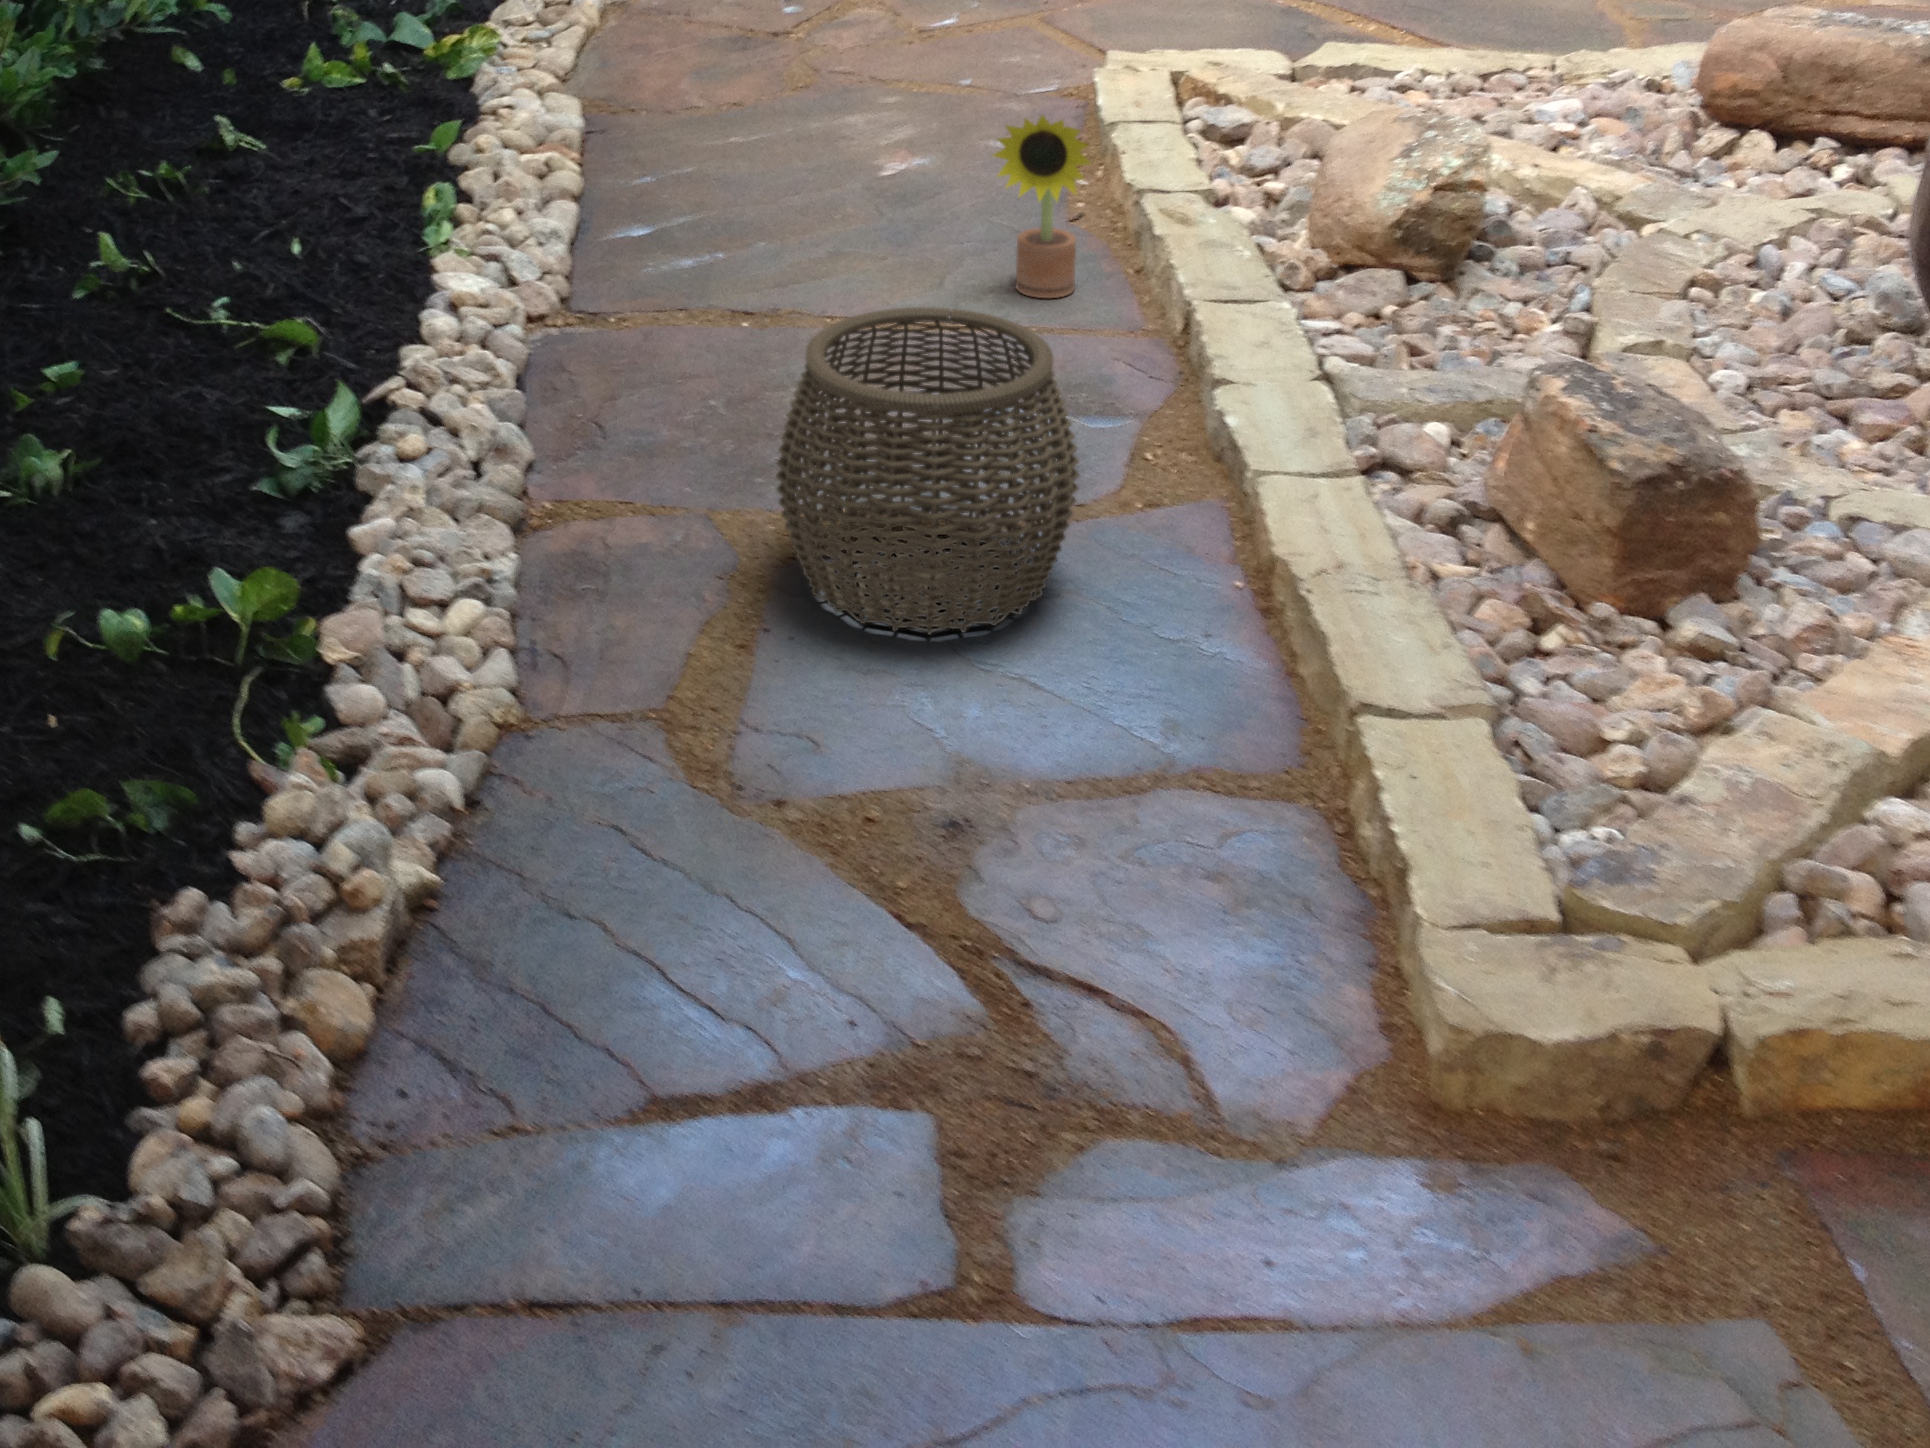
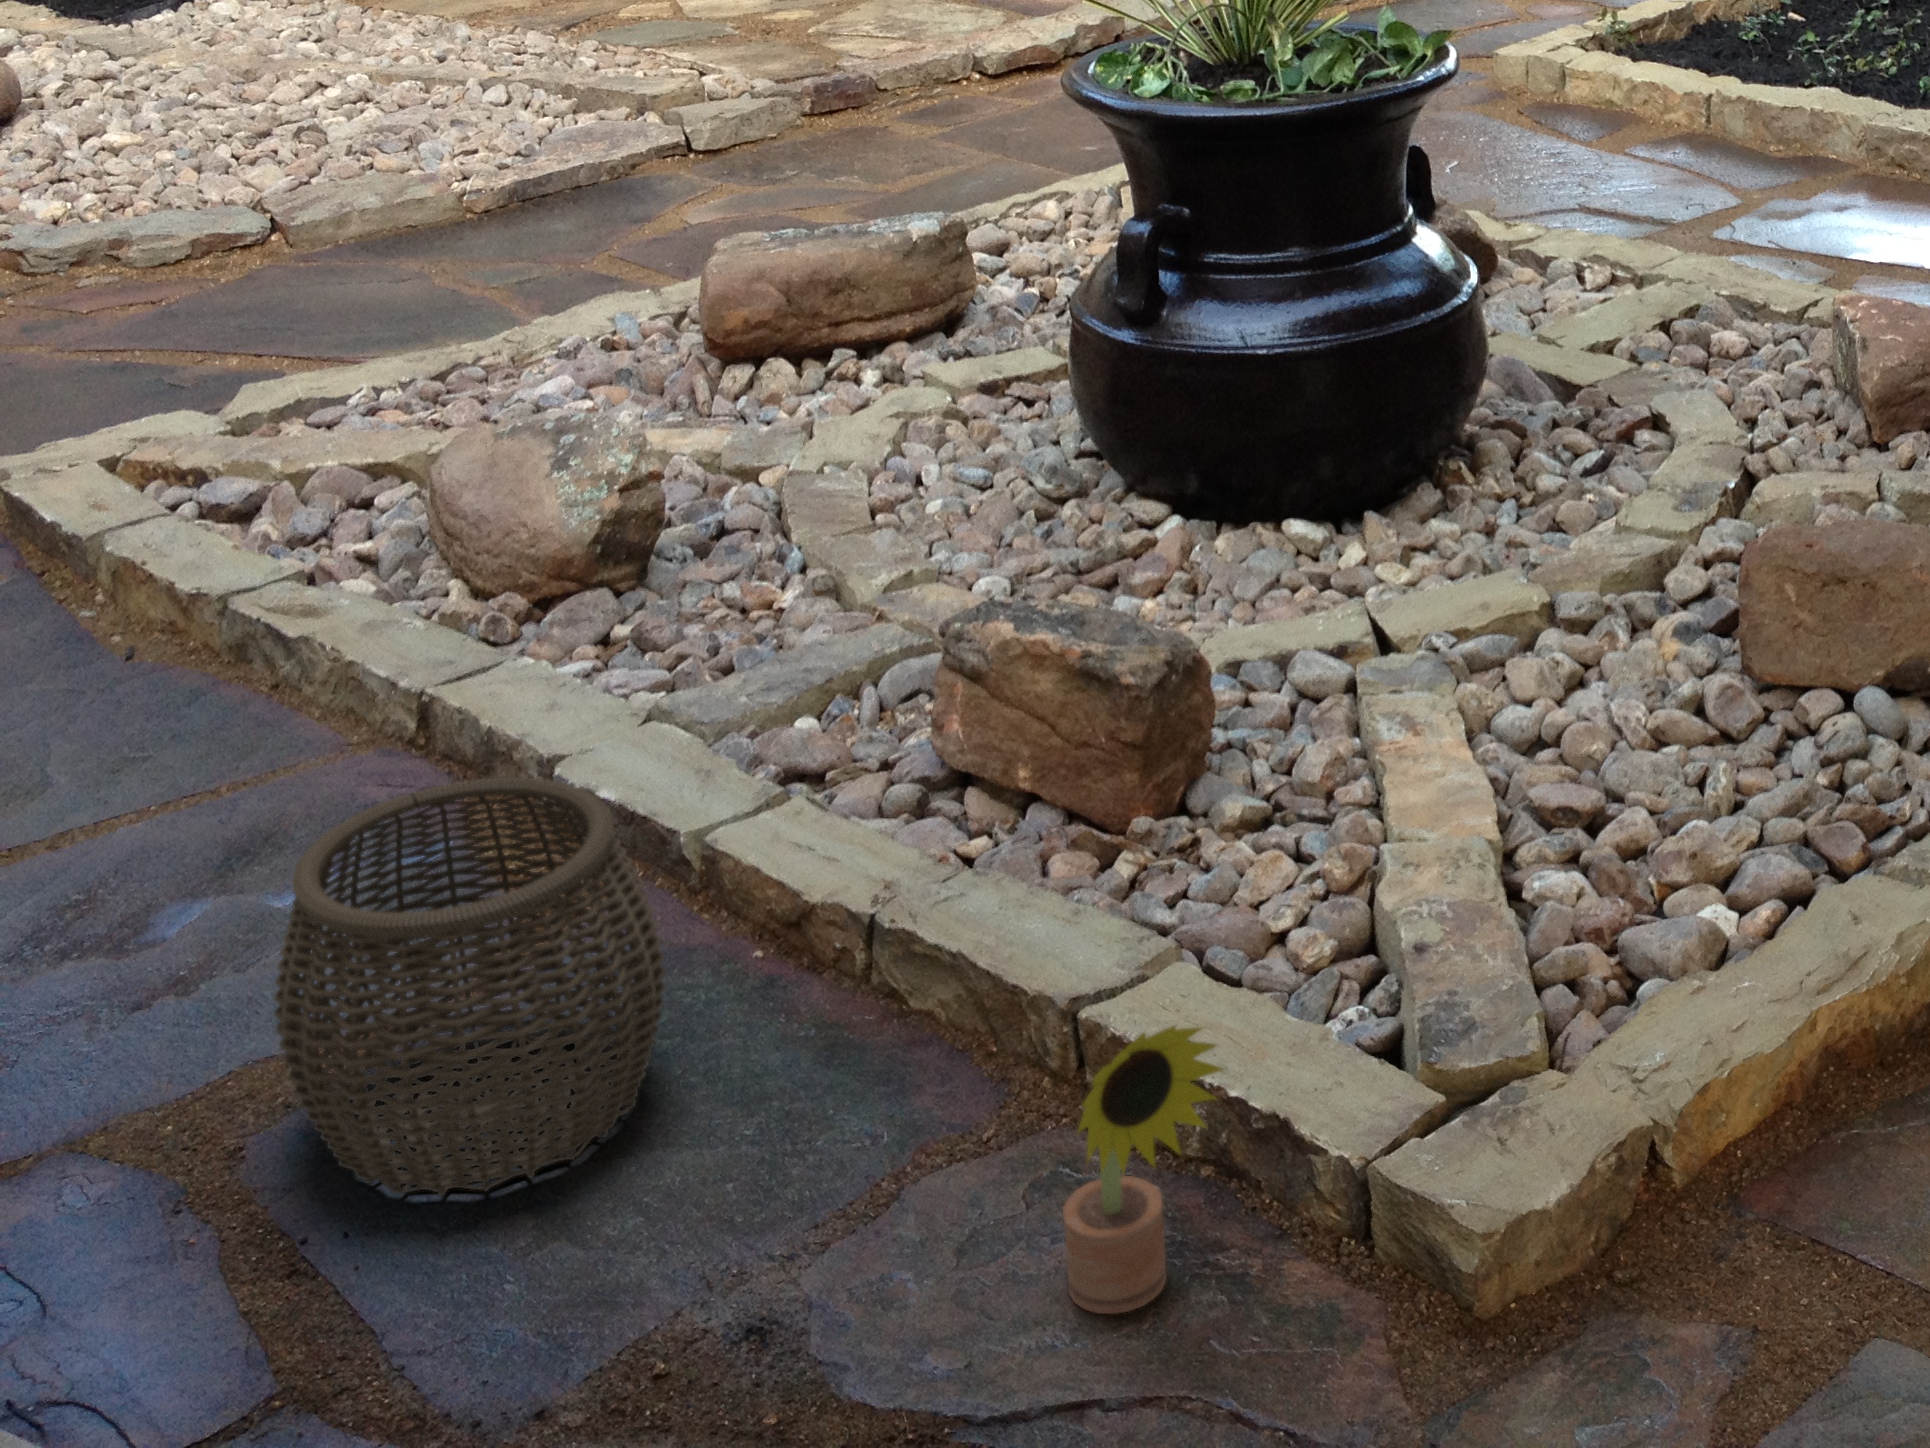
decorative plant: present [993,115,1090,298] -> present [1063,1026,1223,1314]

